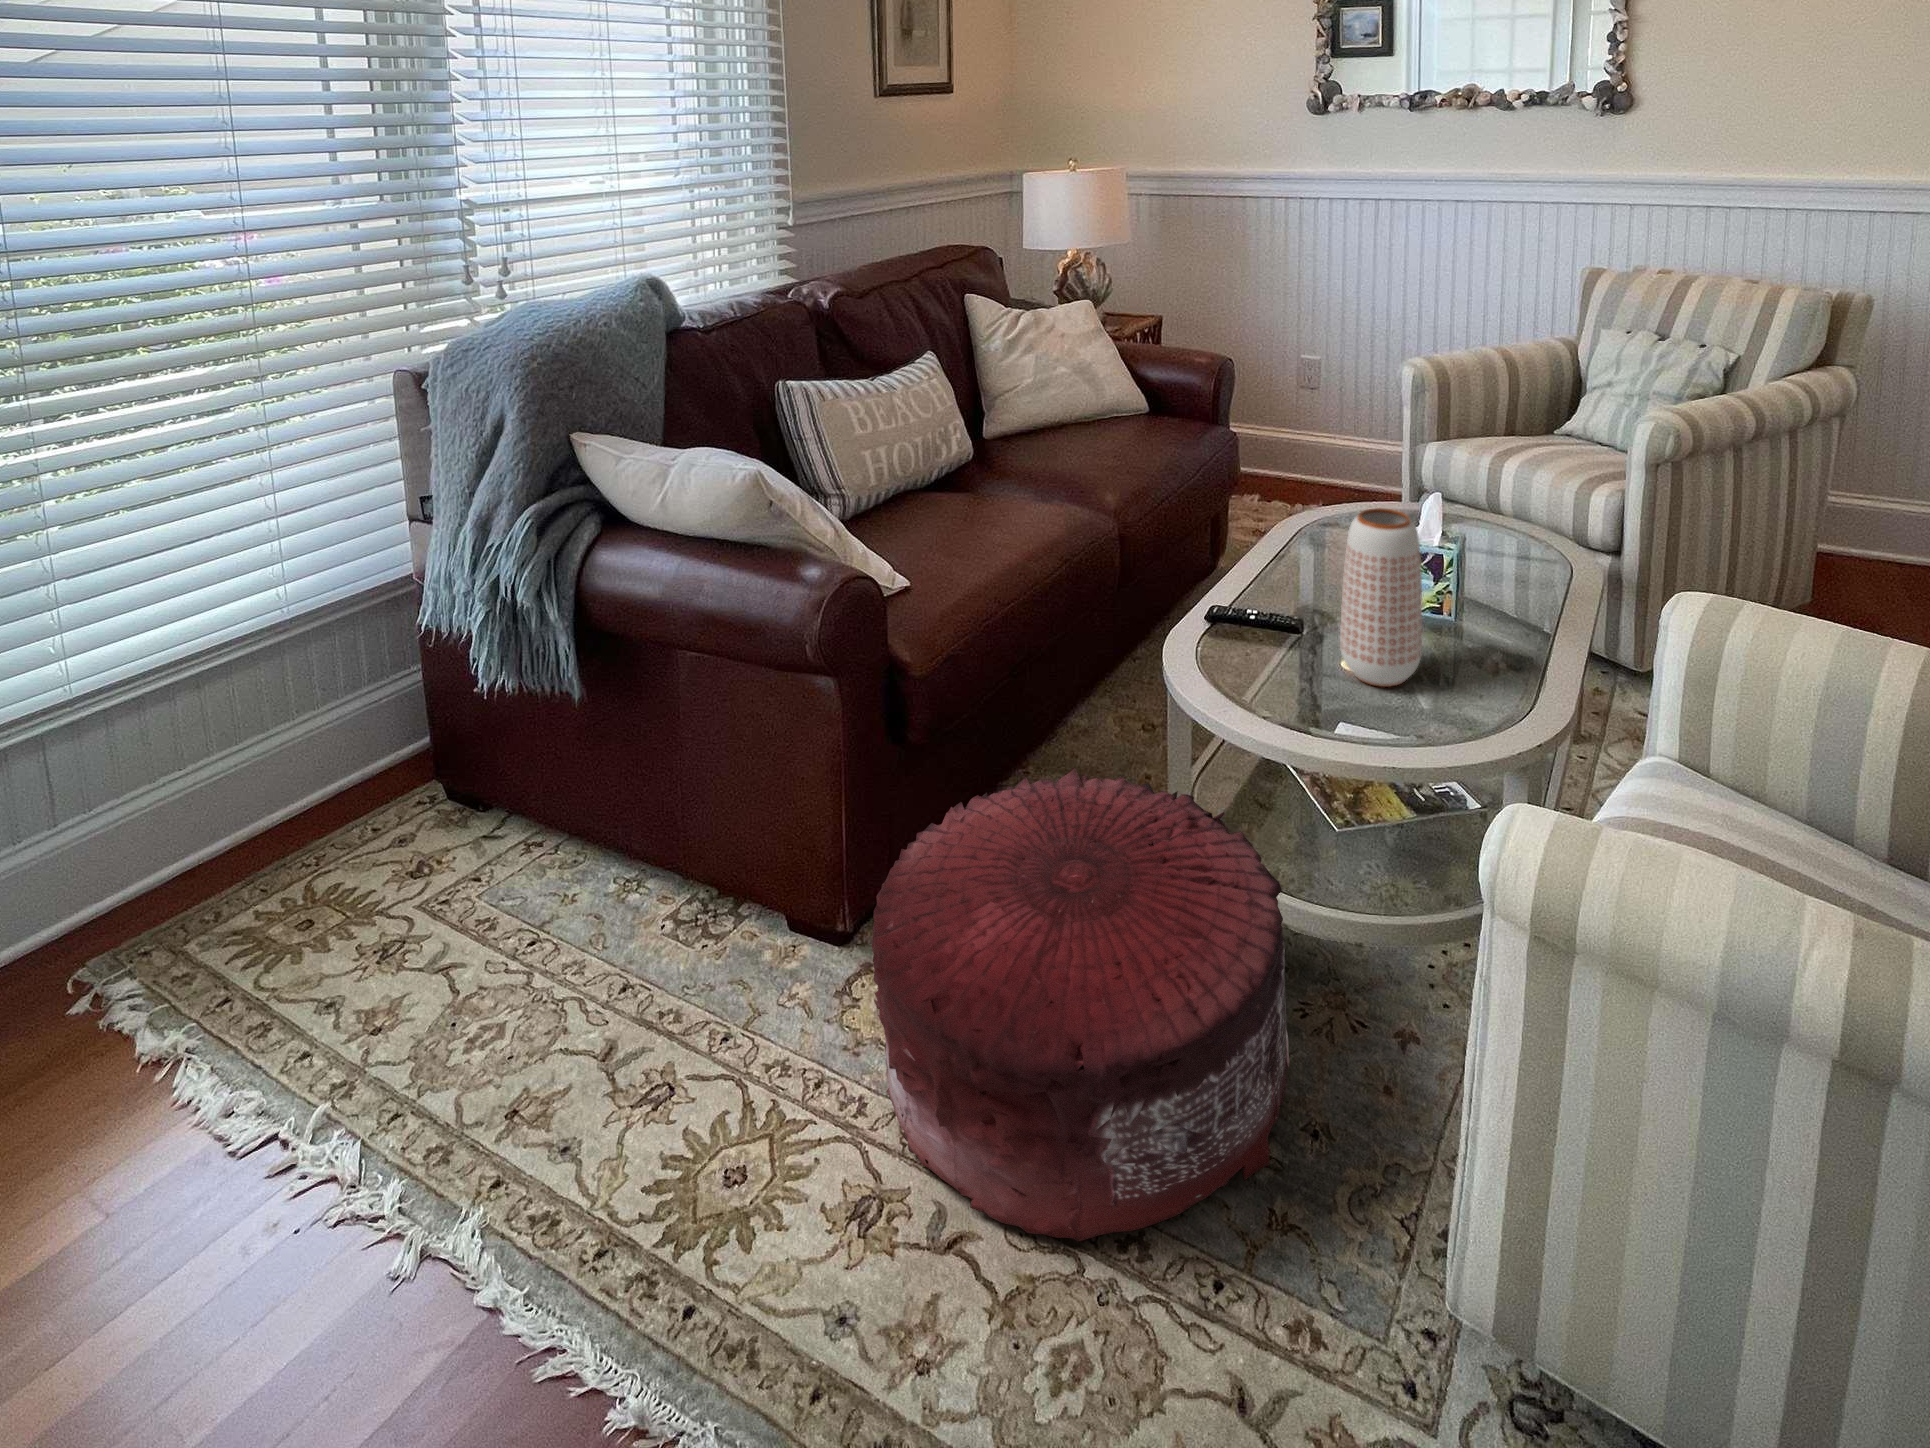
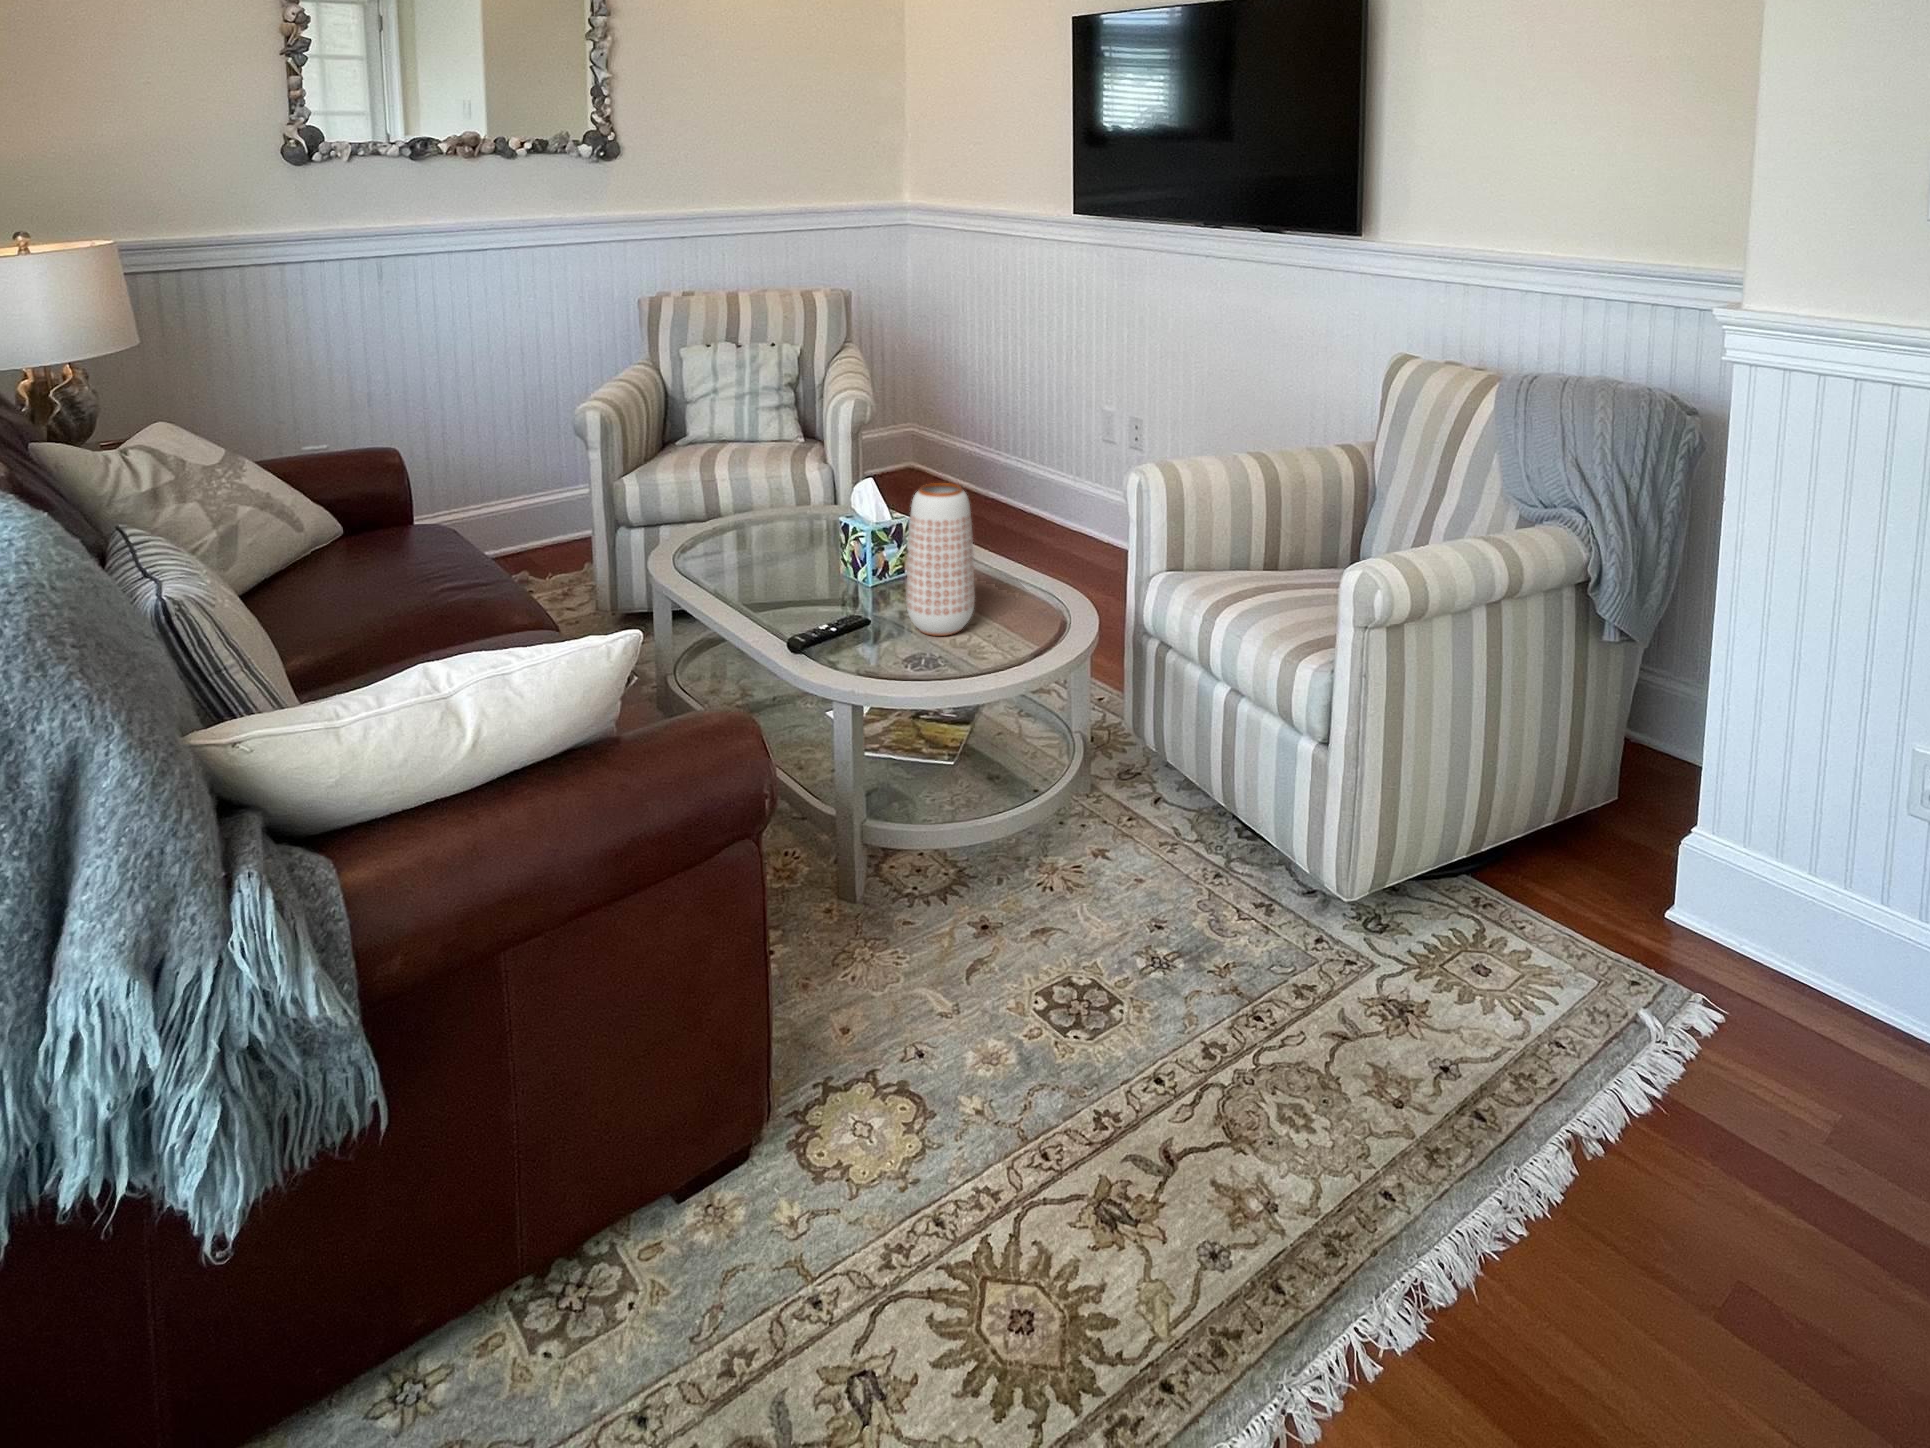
pouf: present [872,768,1290,1241] -> none [828,760,1222,1166]

